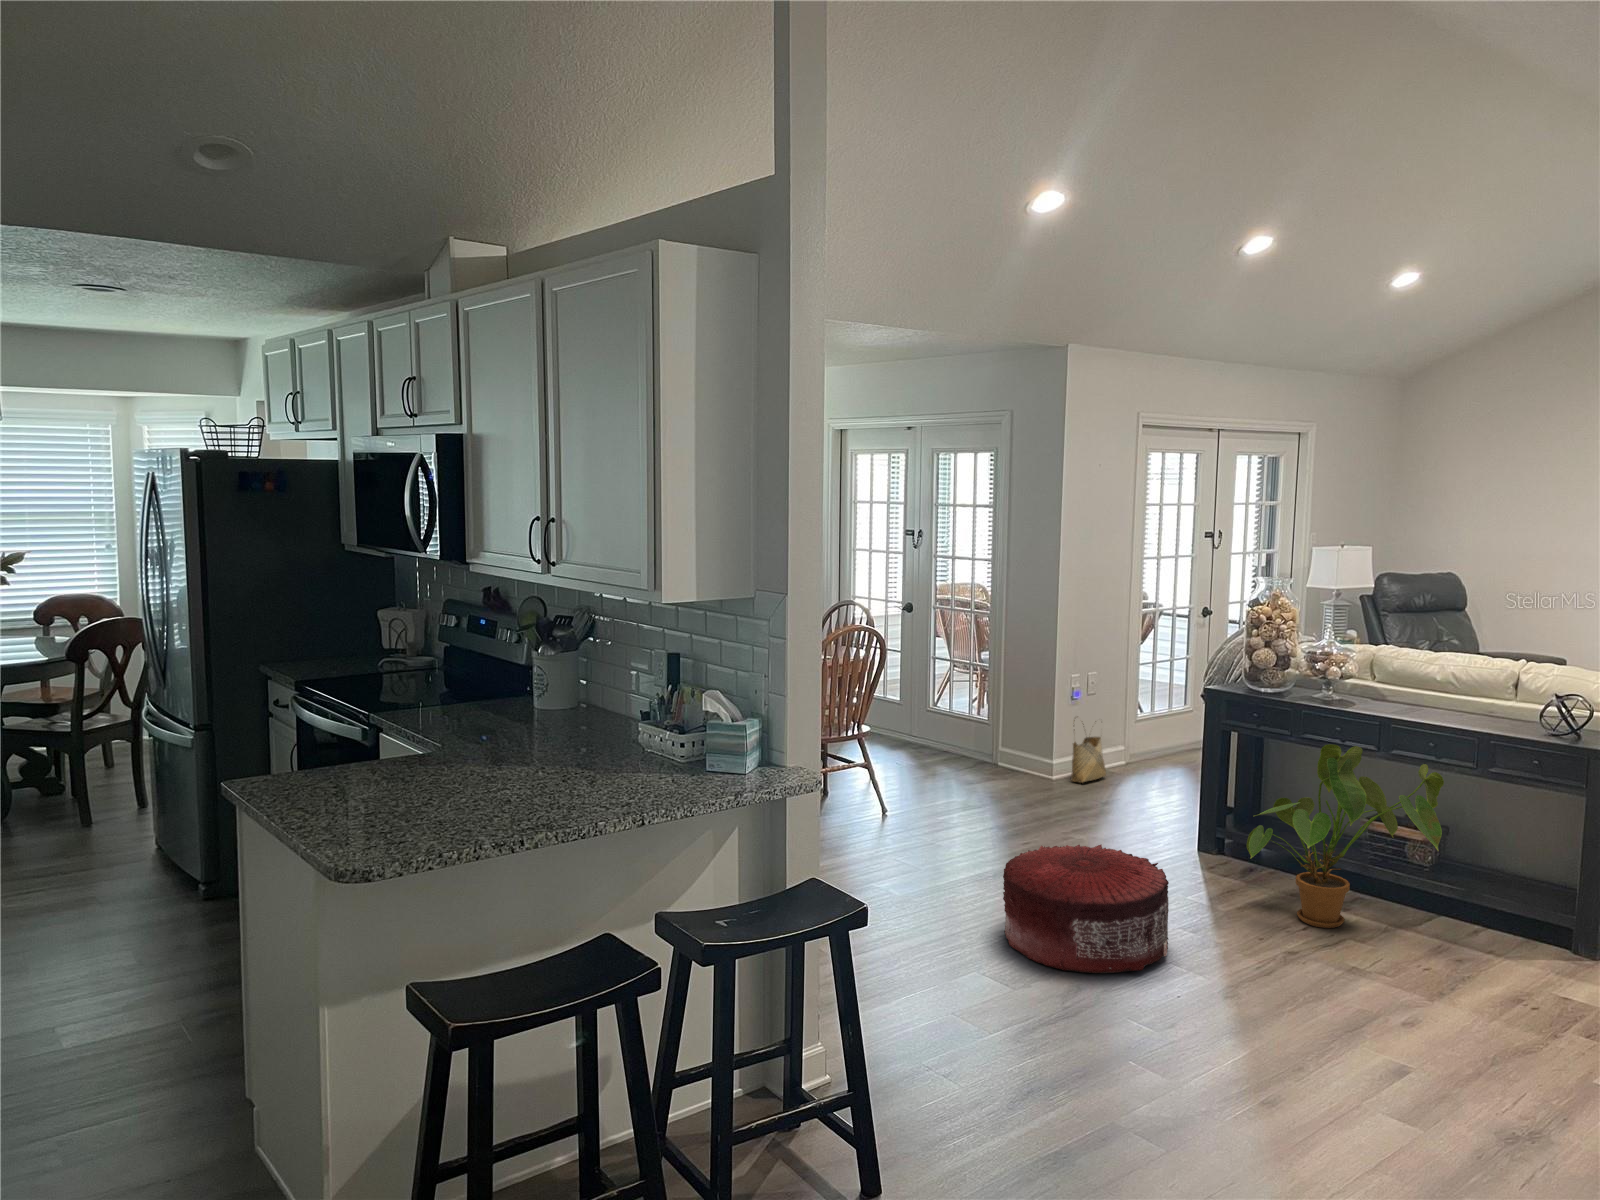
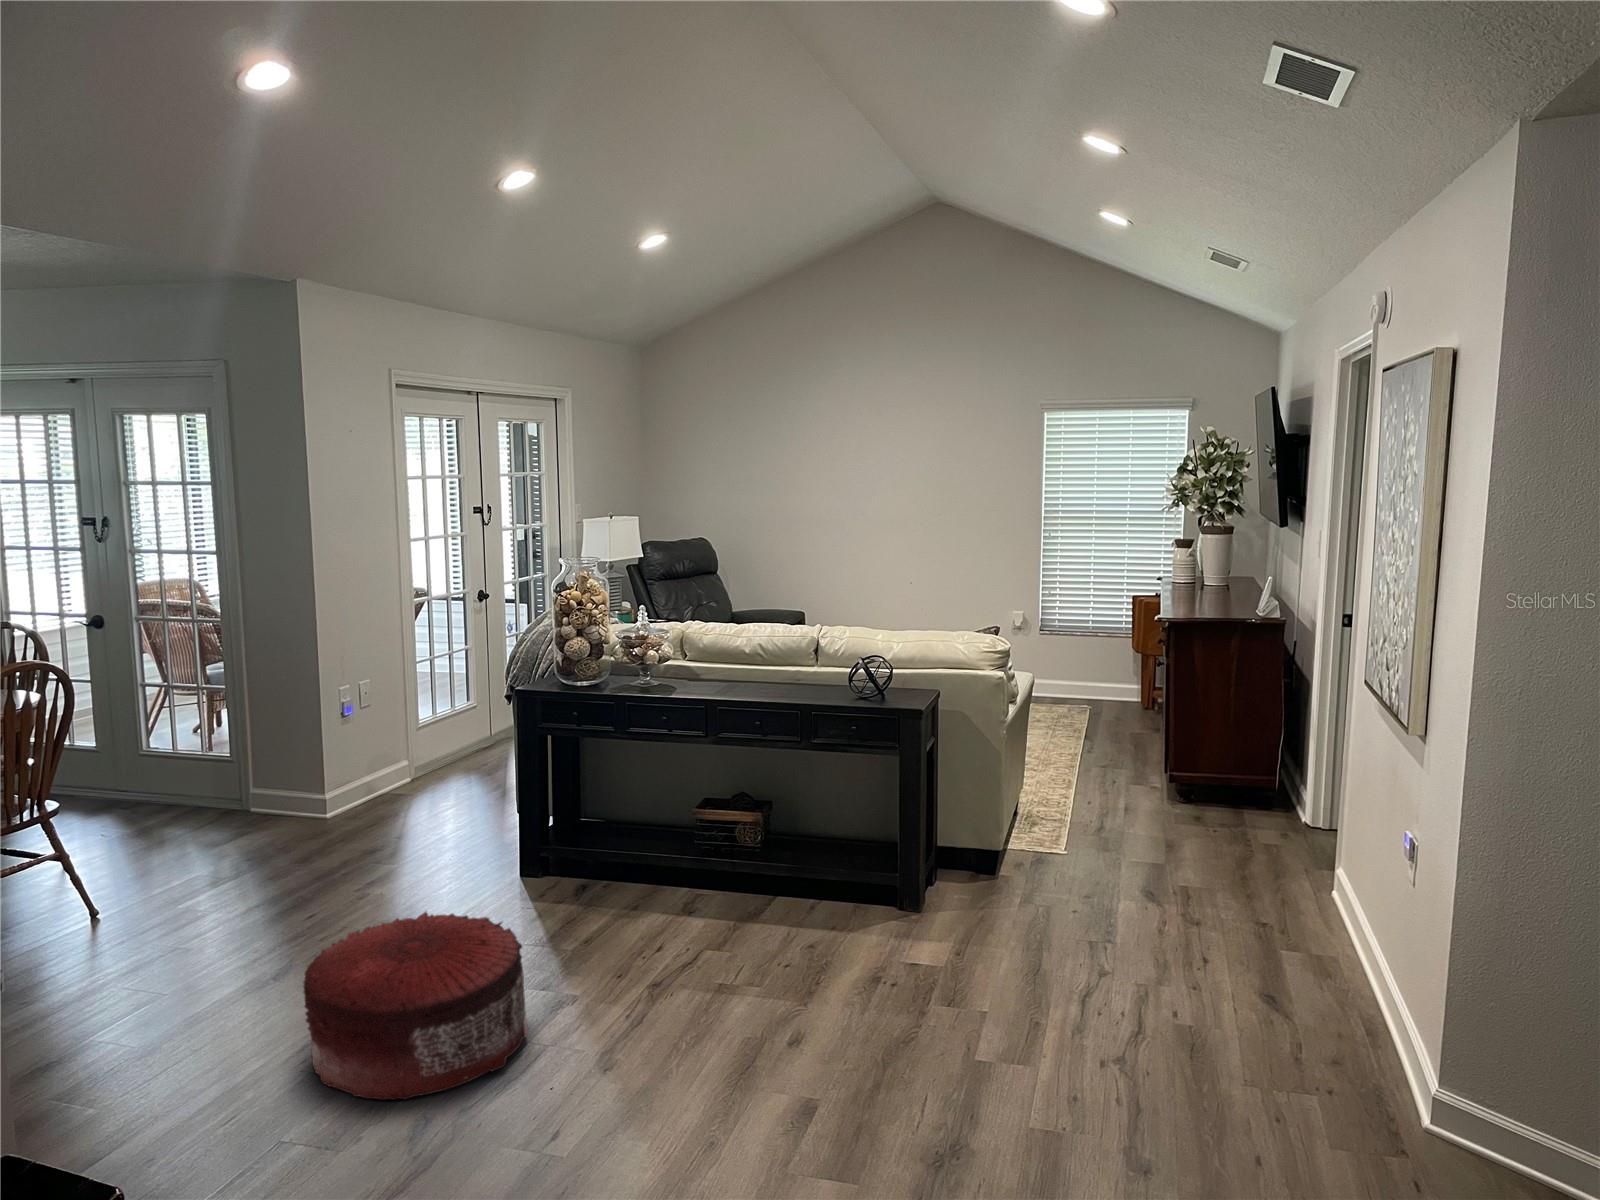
woven basket: present [1070,720,1106,783] -> none [347,736,392,816]
house plant: present [1246,744,1444,928] -> none [588,735,784,943]

